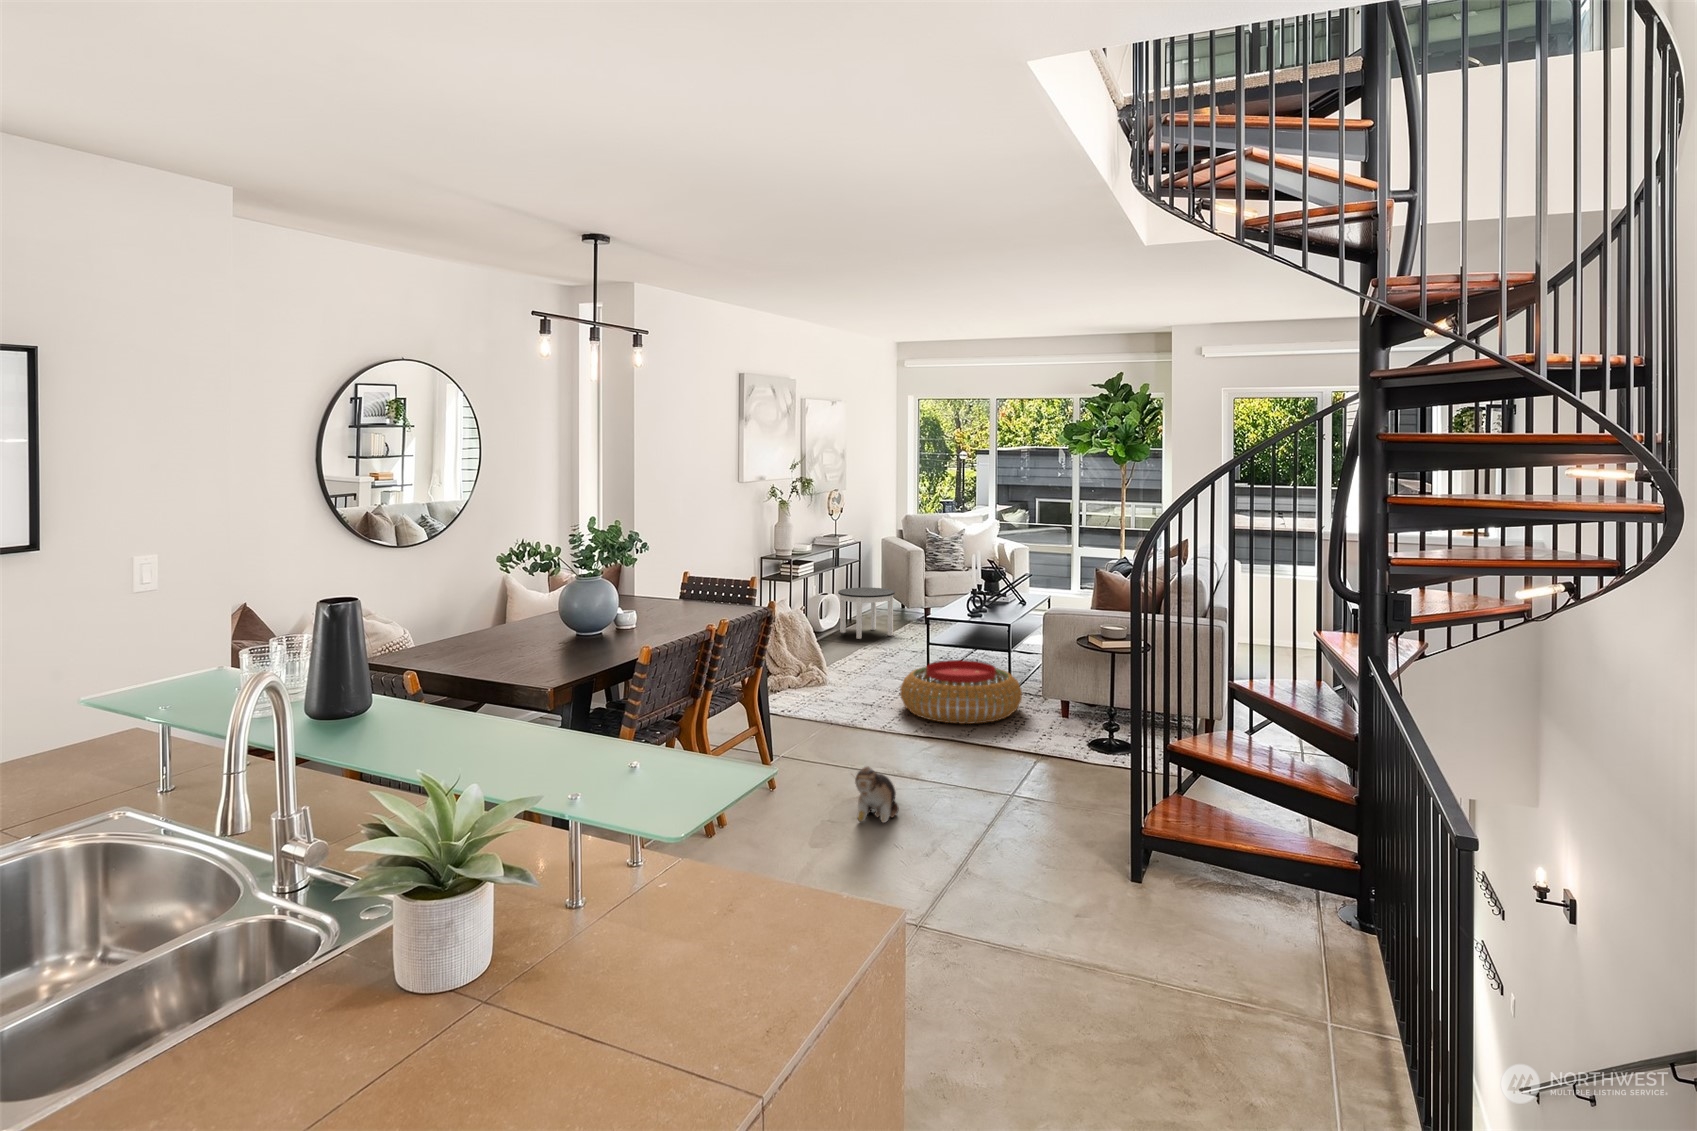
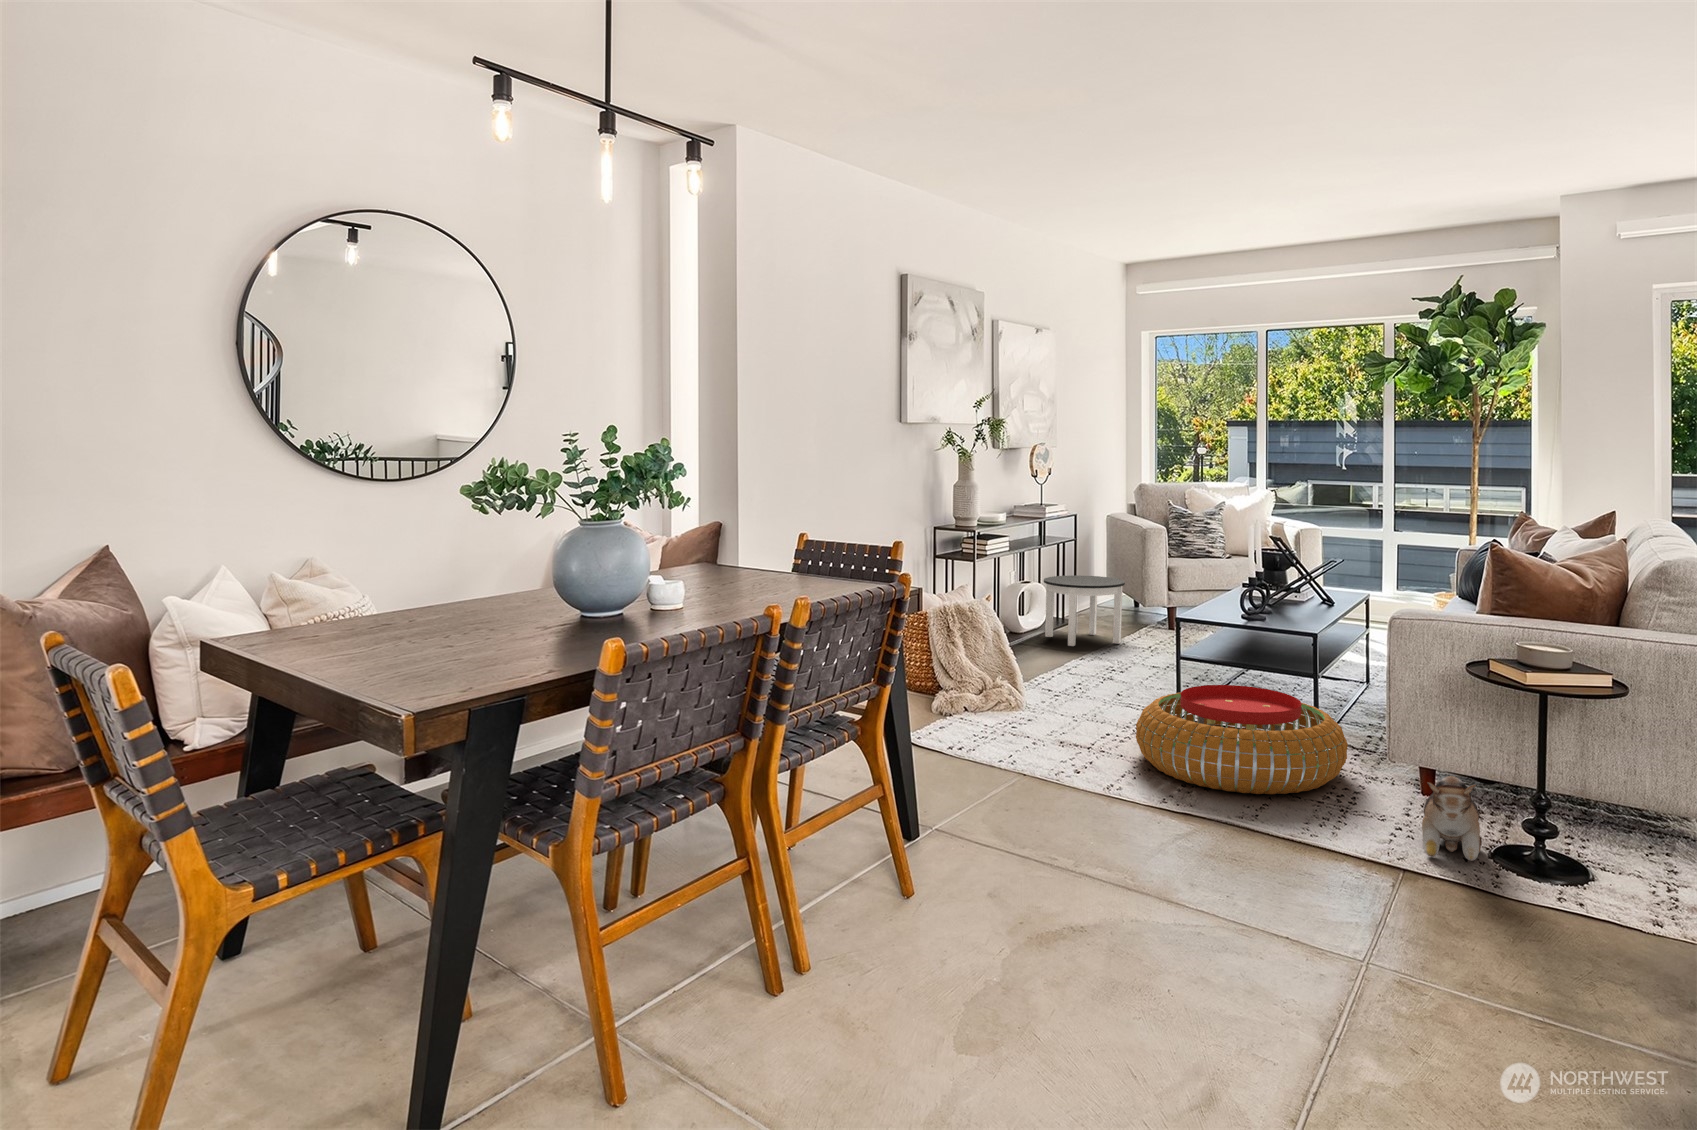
plush toy: present [855,767,899,823] -> present [1422,776,1482,861]

